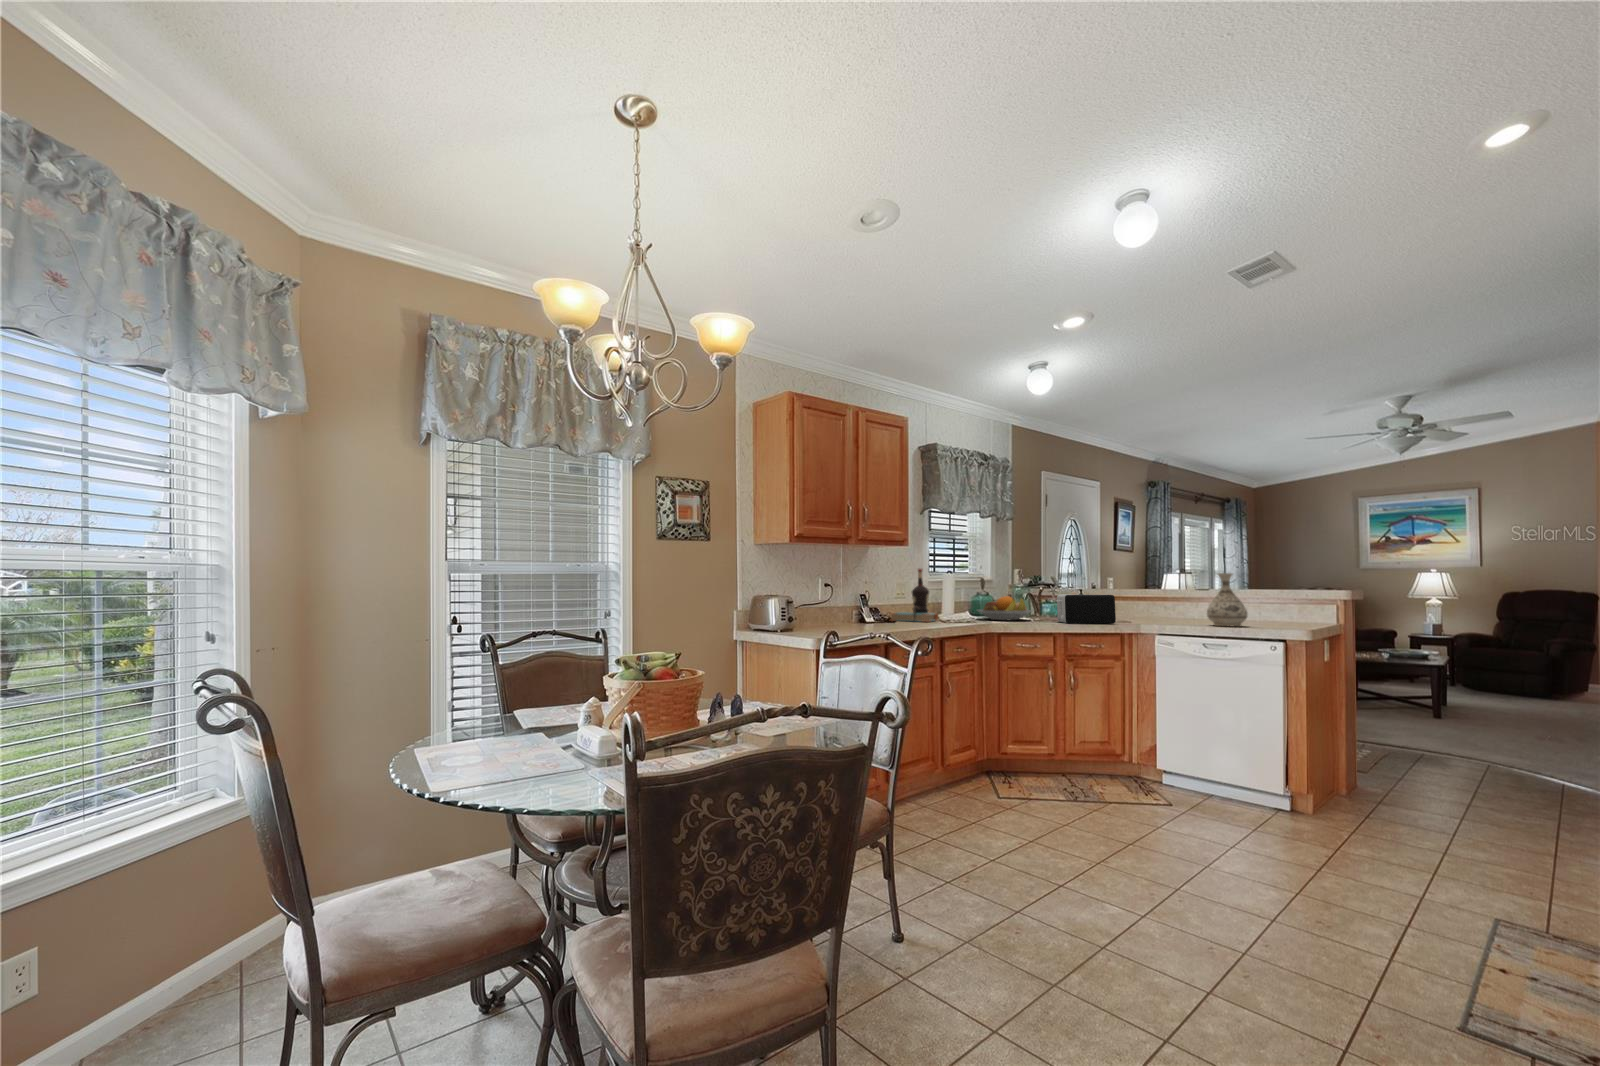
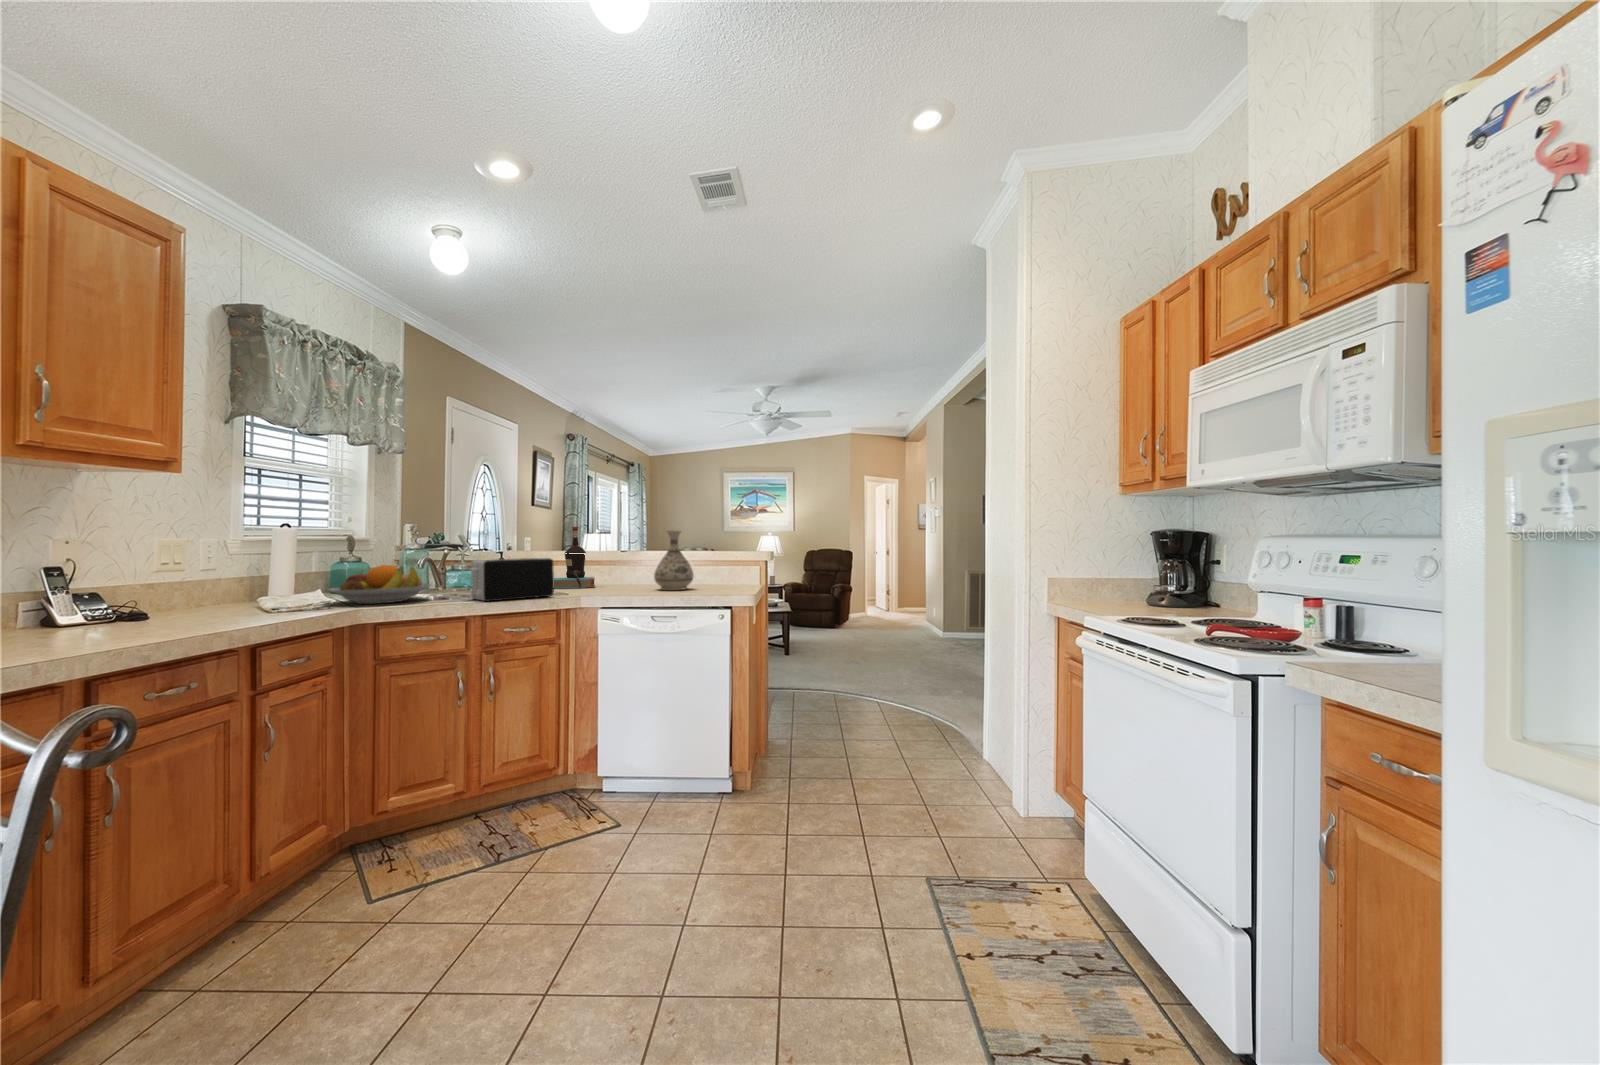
bottle: present [891,569,938,622] -> present [554,527,595,589]

